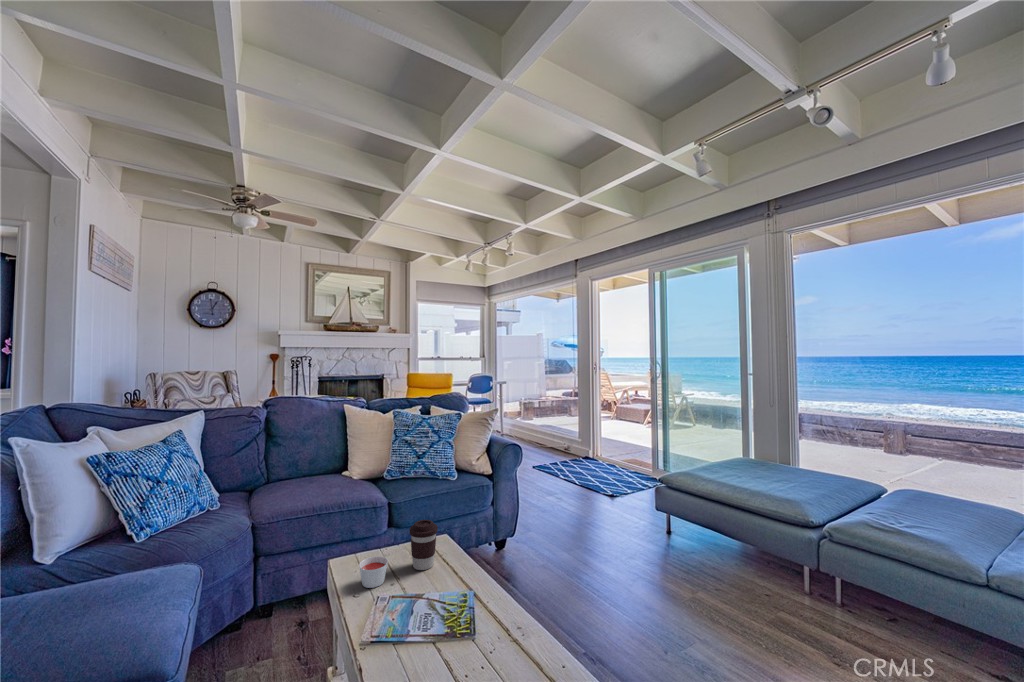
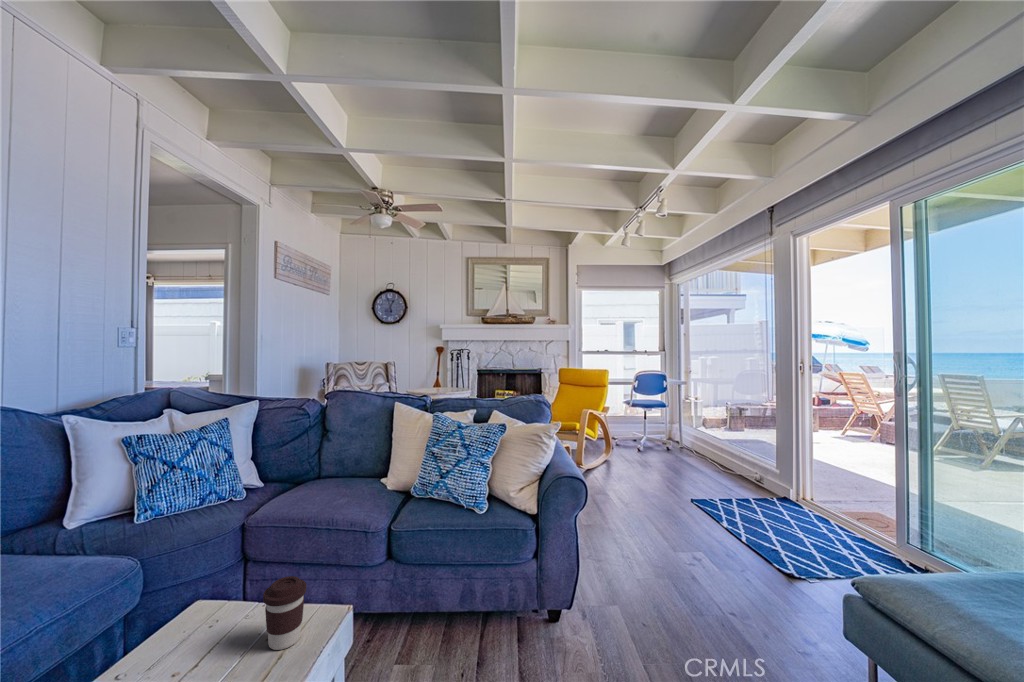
candle: present [359,556,388,588] -> none [188,610,231,655]

